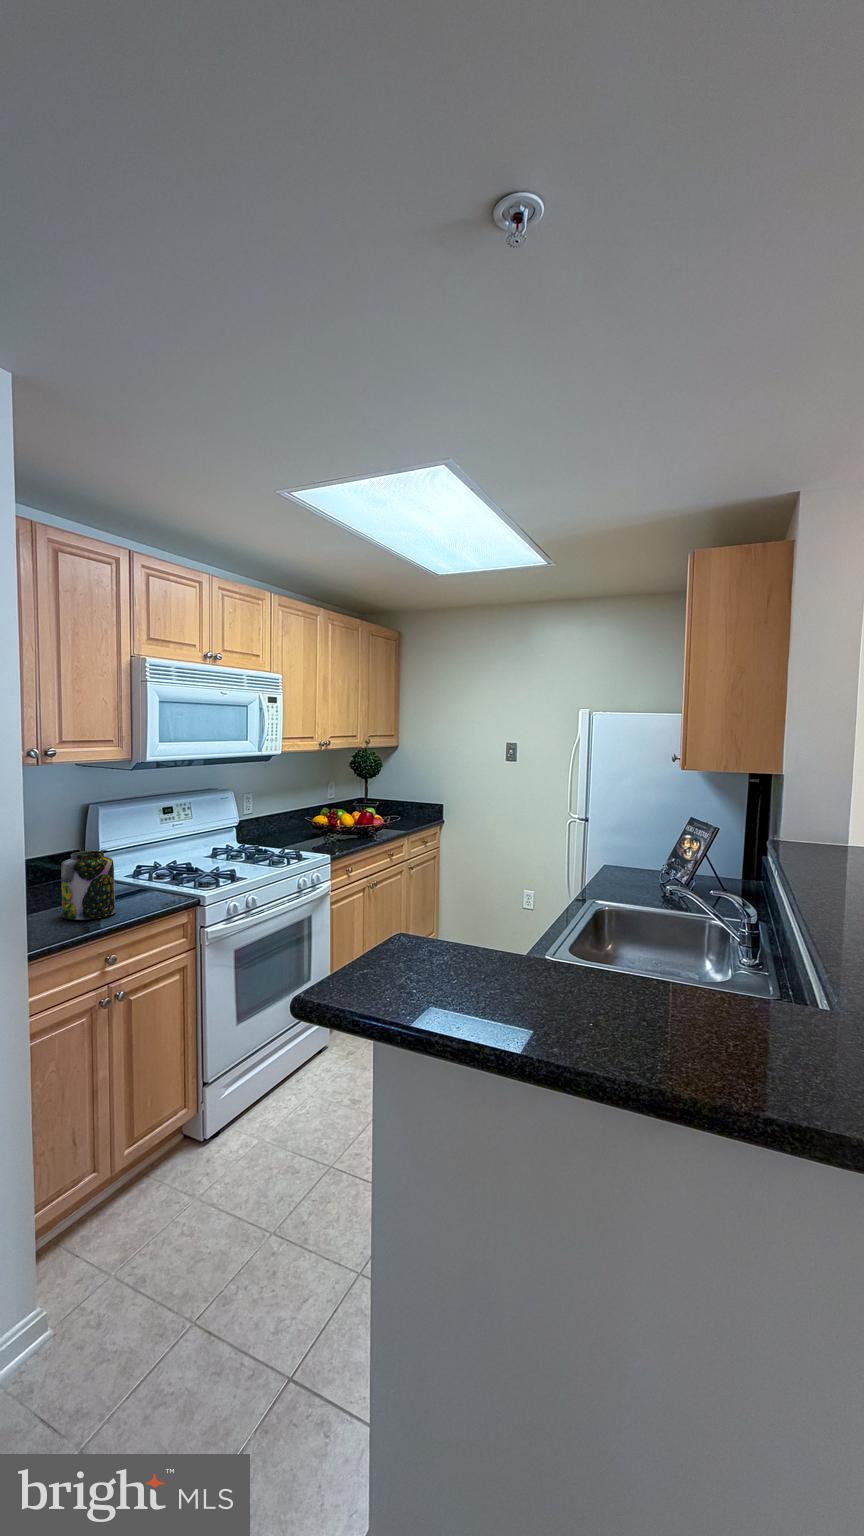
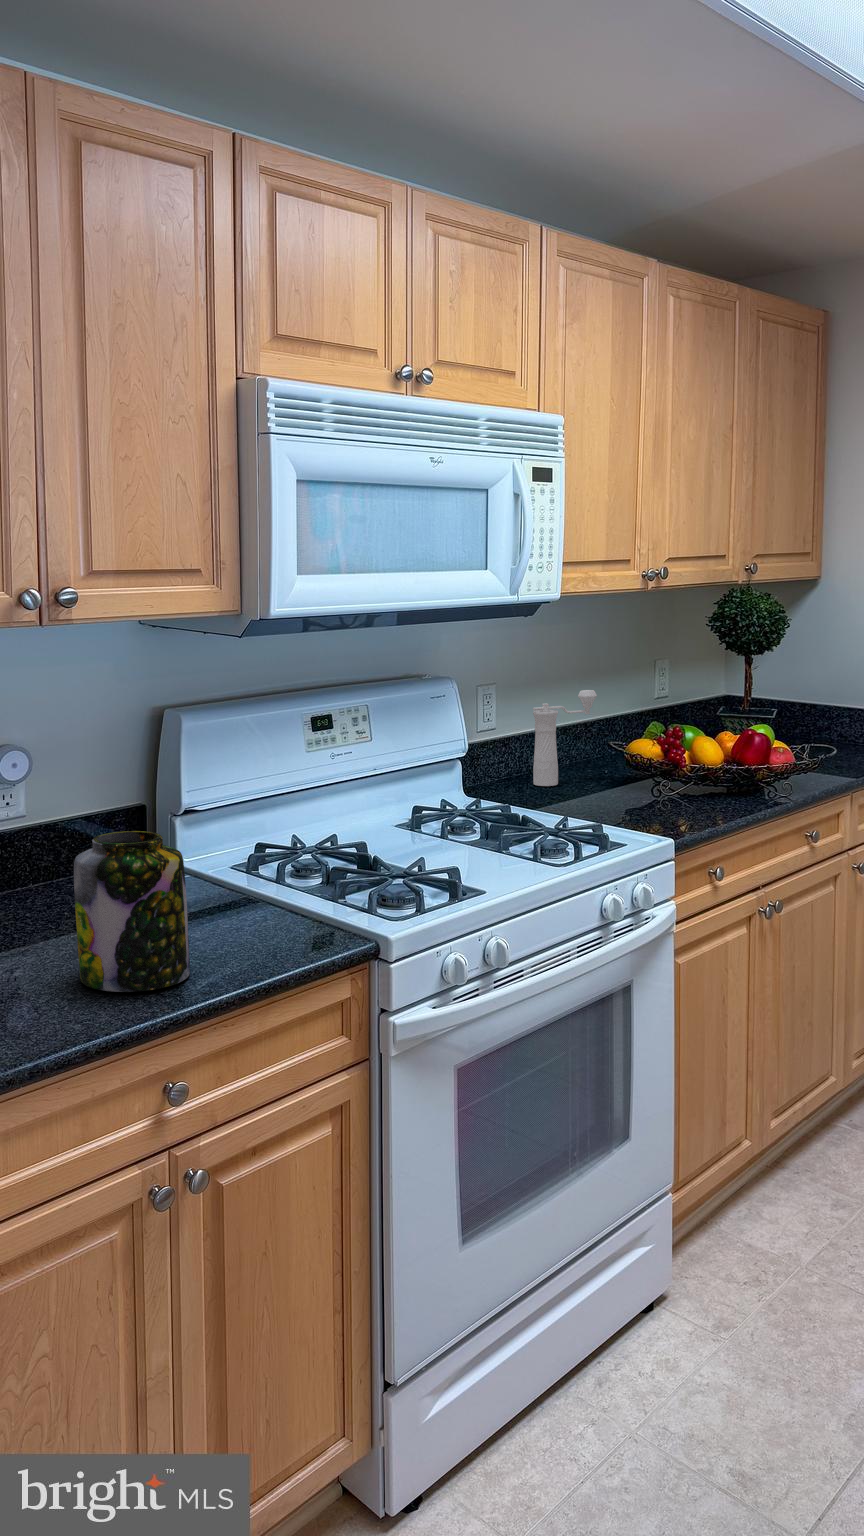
pepper mill: none [268,794,298,838] -> present [533,690,597,786]

